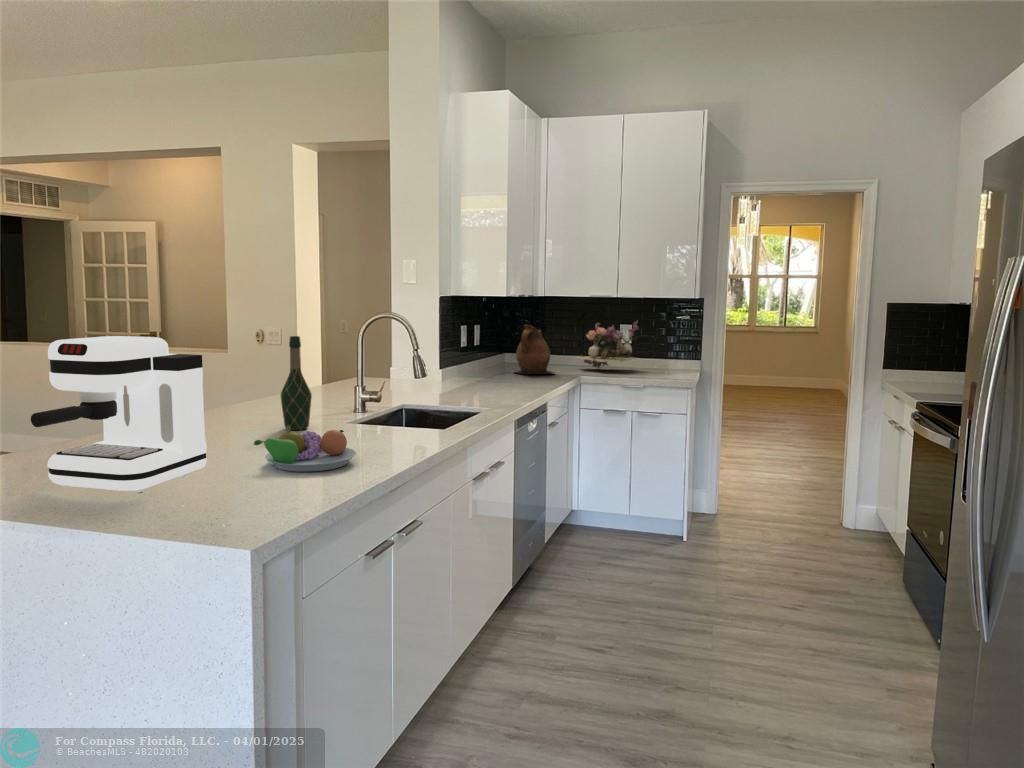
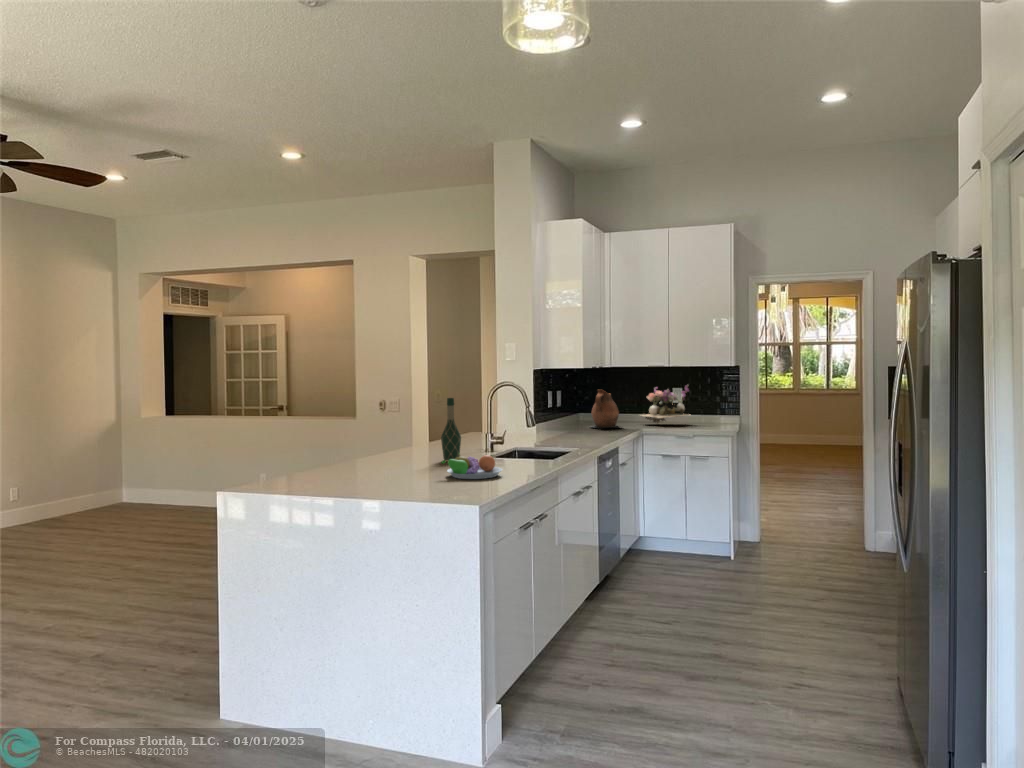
coffee maker: present [31,336,207,493] -> none [332,397,416,488]

